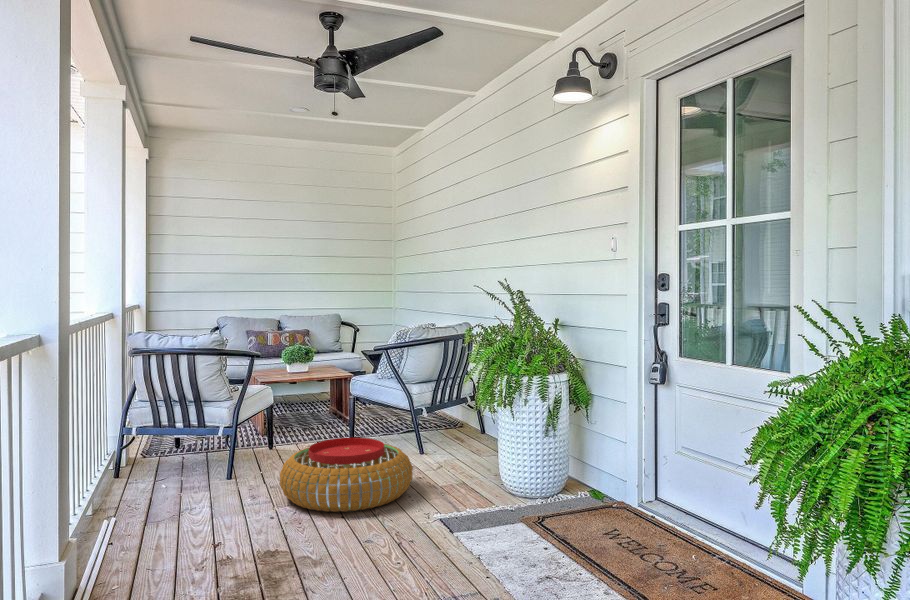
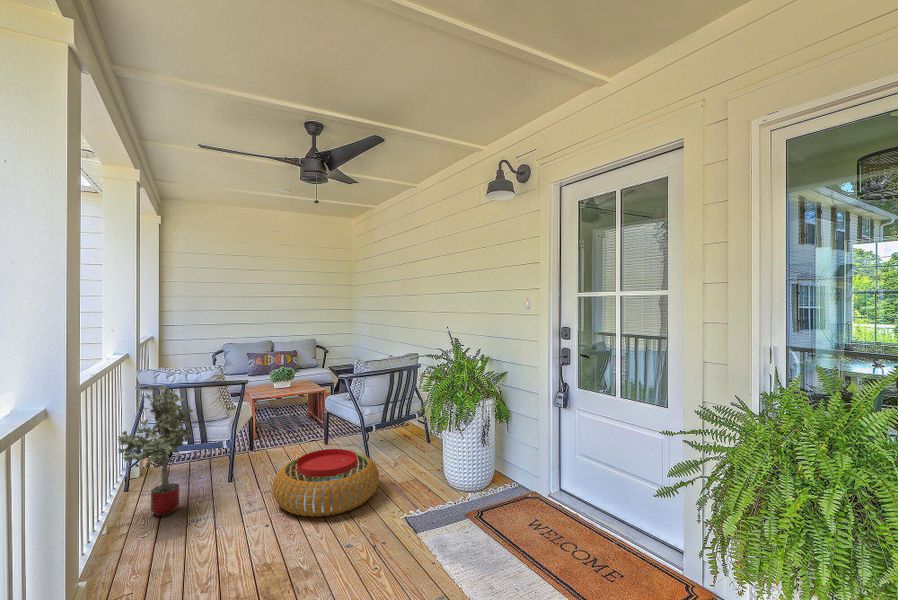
potted tree: none [100,347,188,503] -> present [118,385,193,516]

